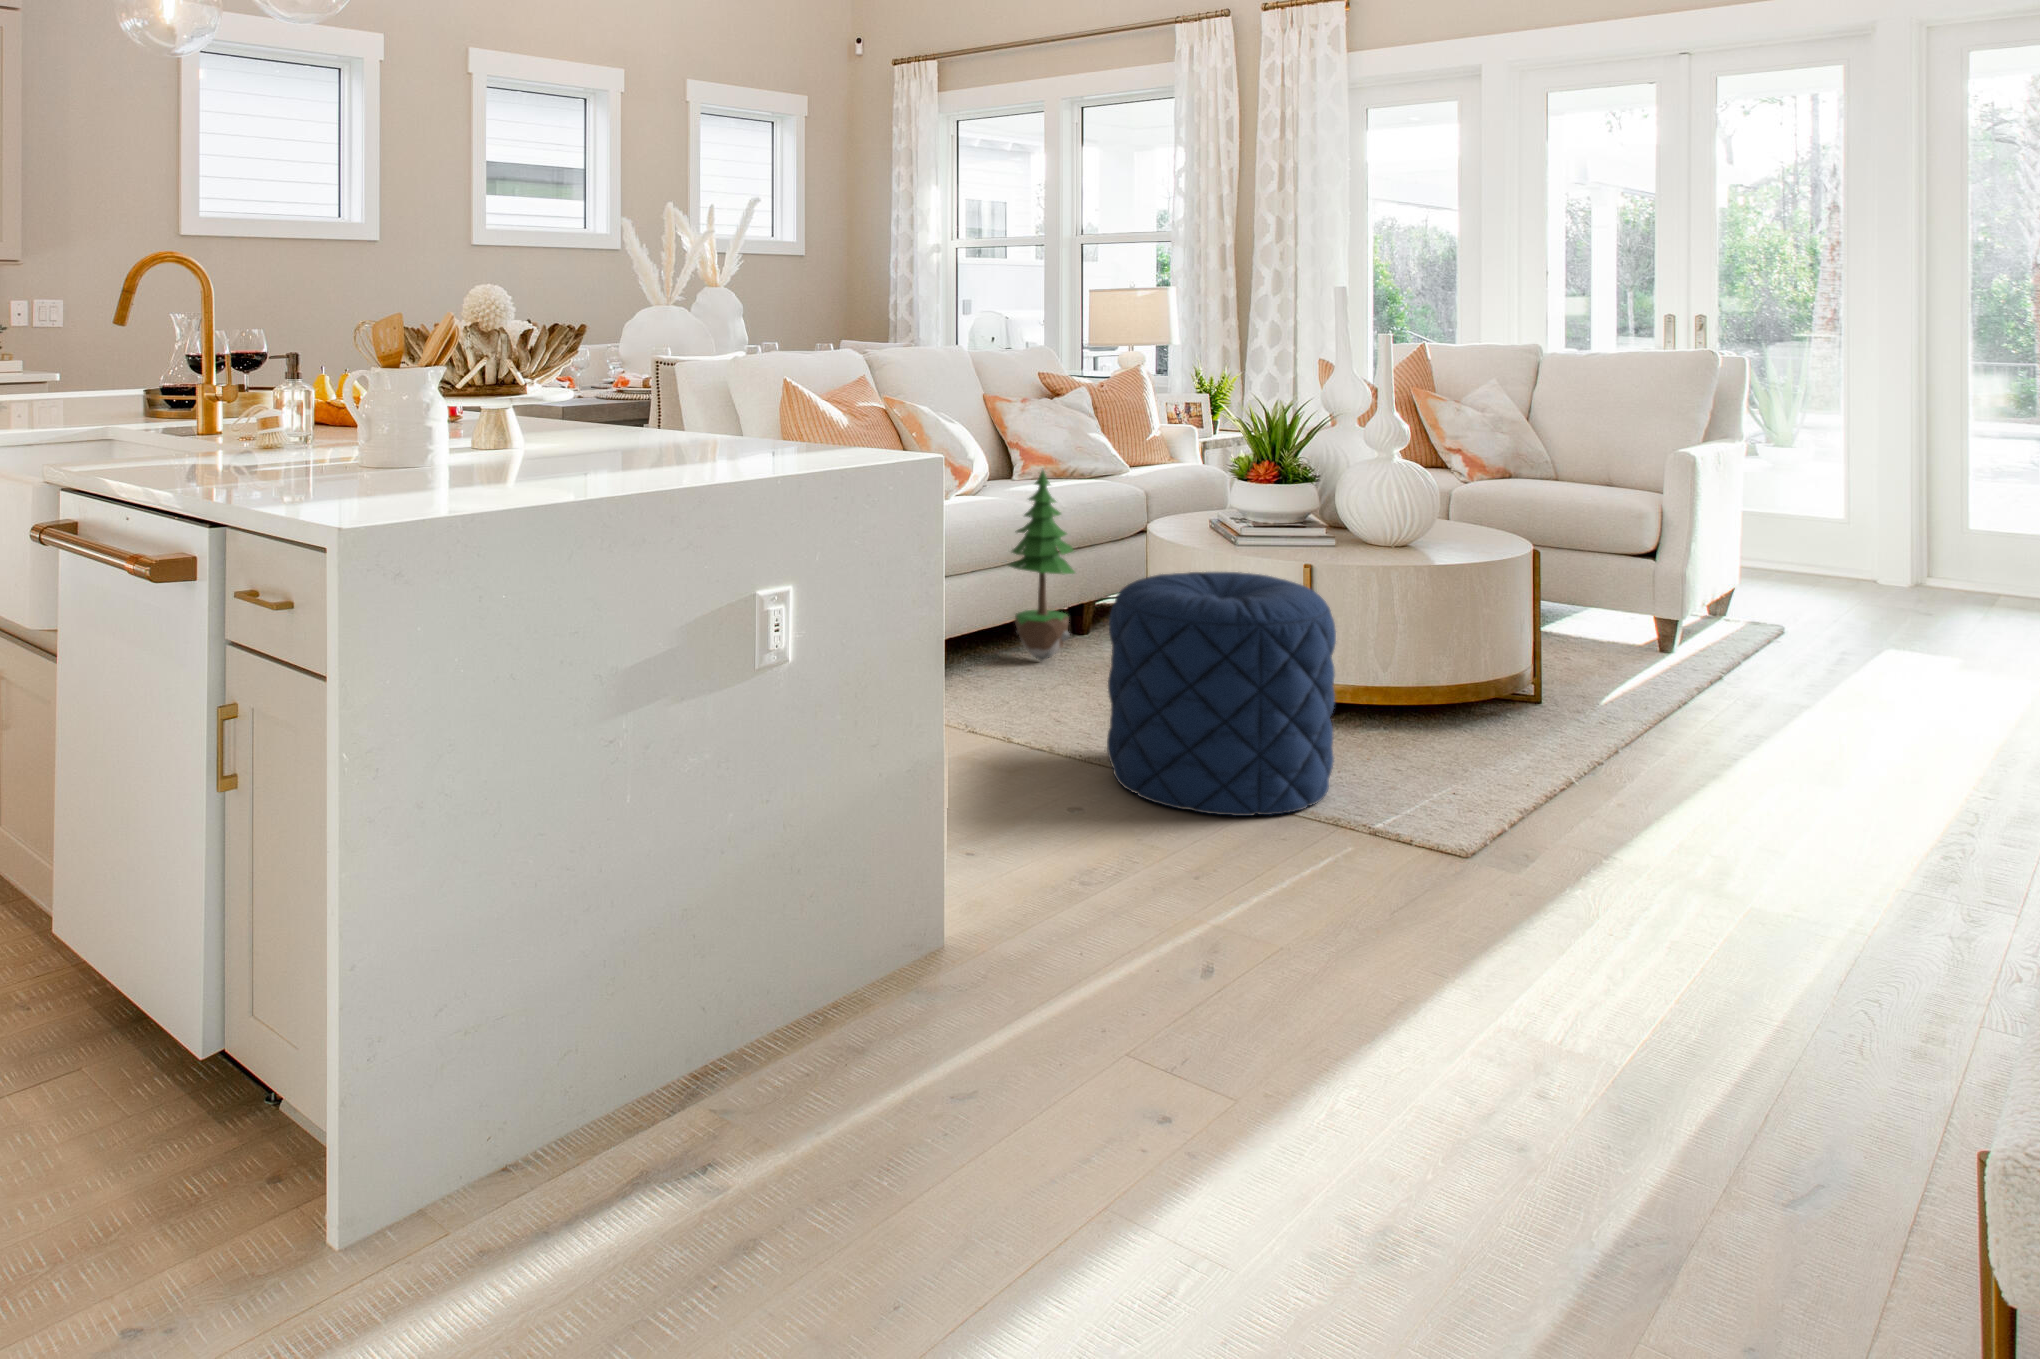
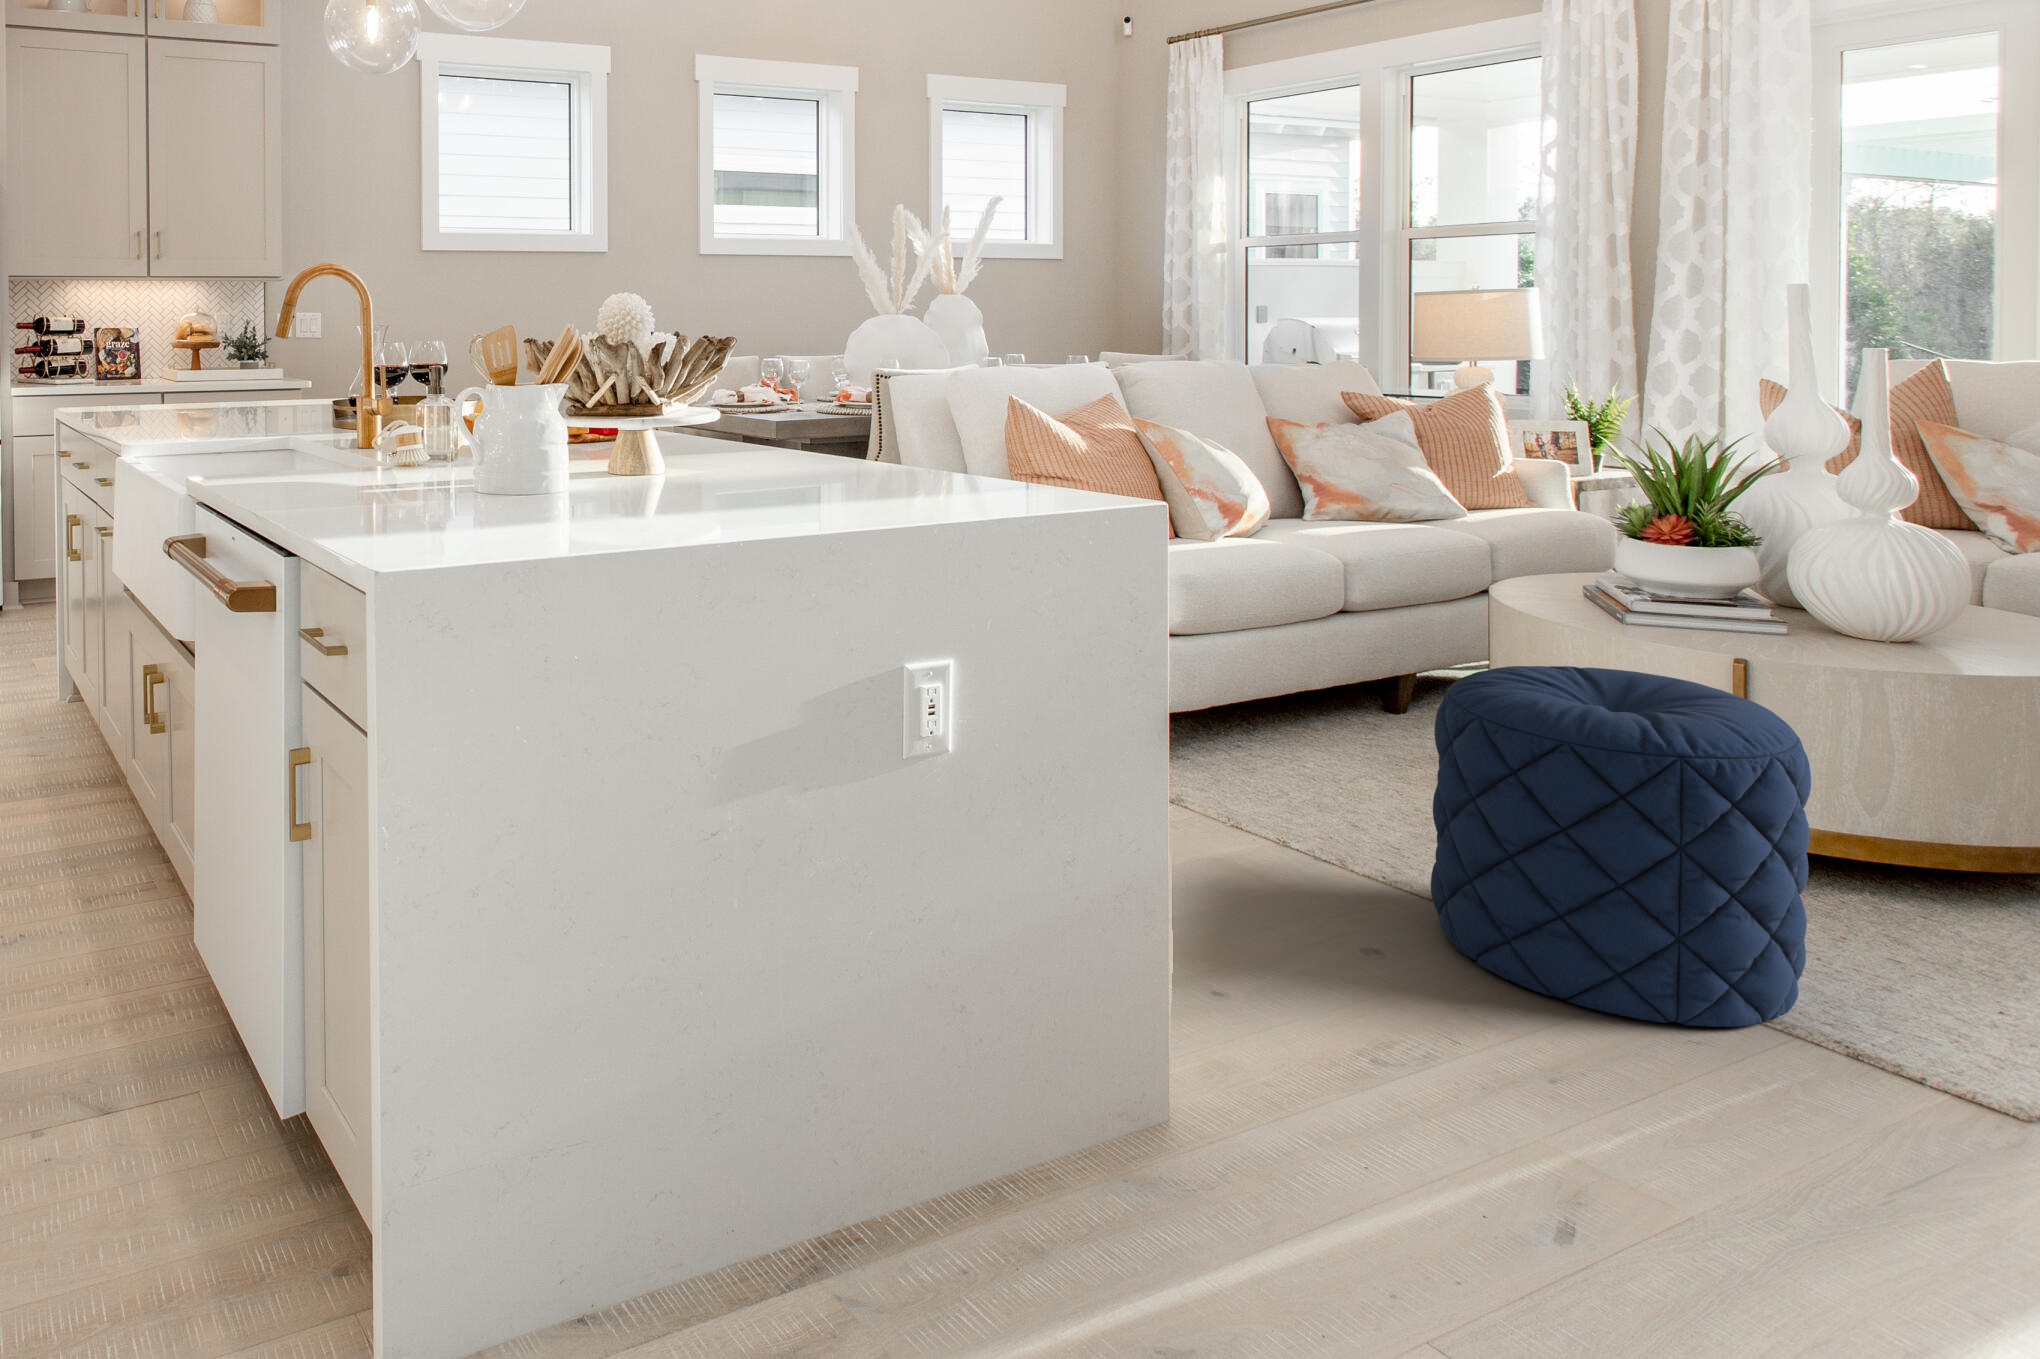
potted tree: present [1009,471,1075,661] -> none [1291,510,1390,748]

